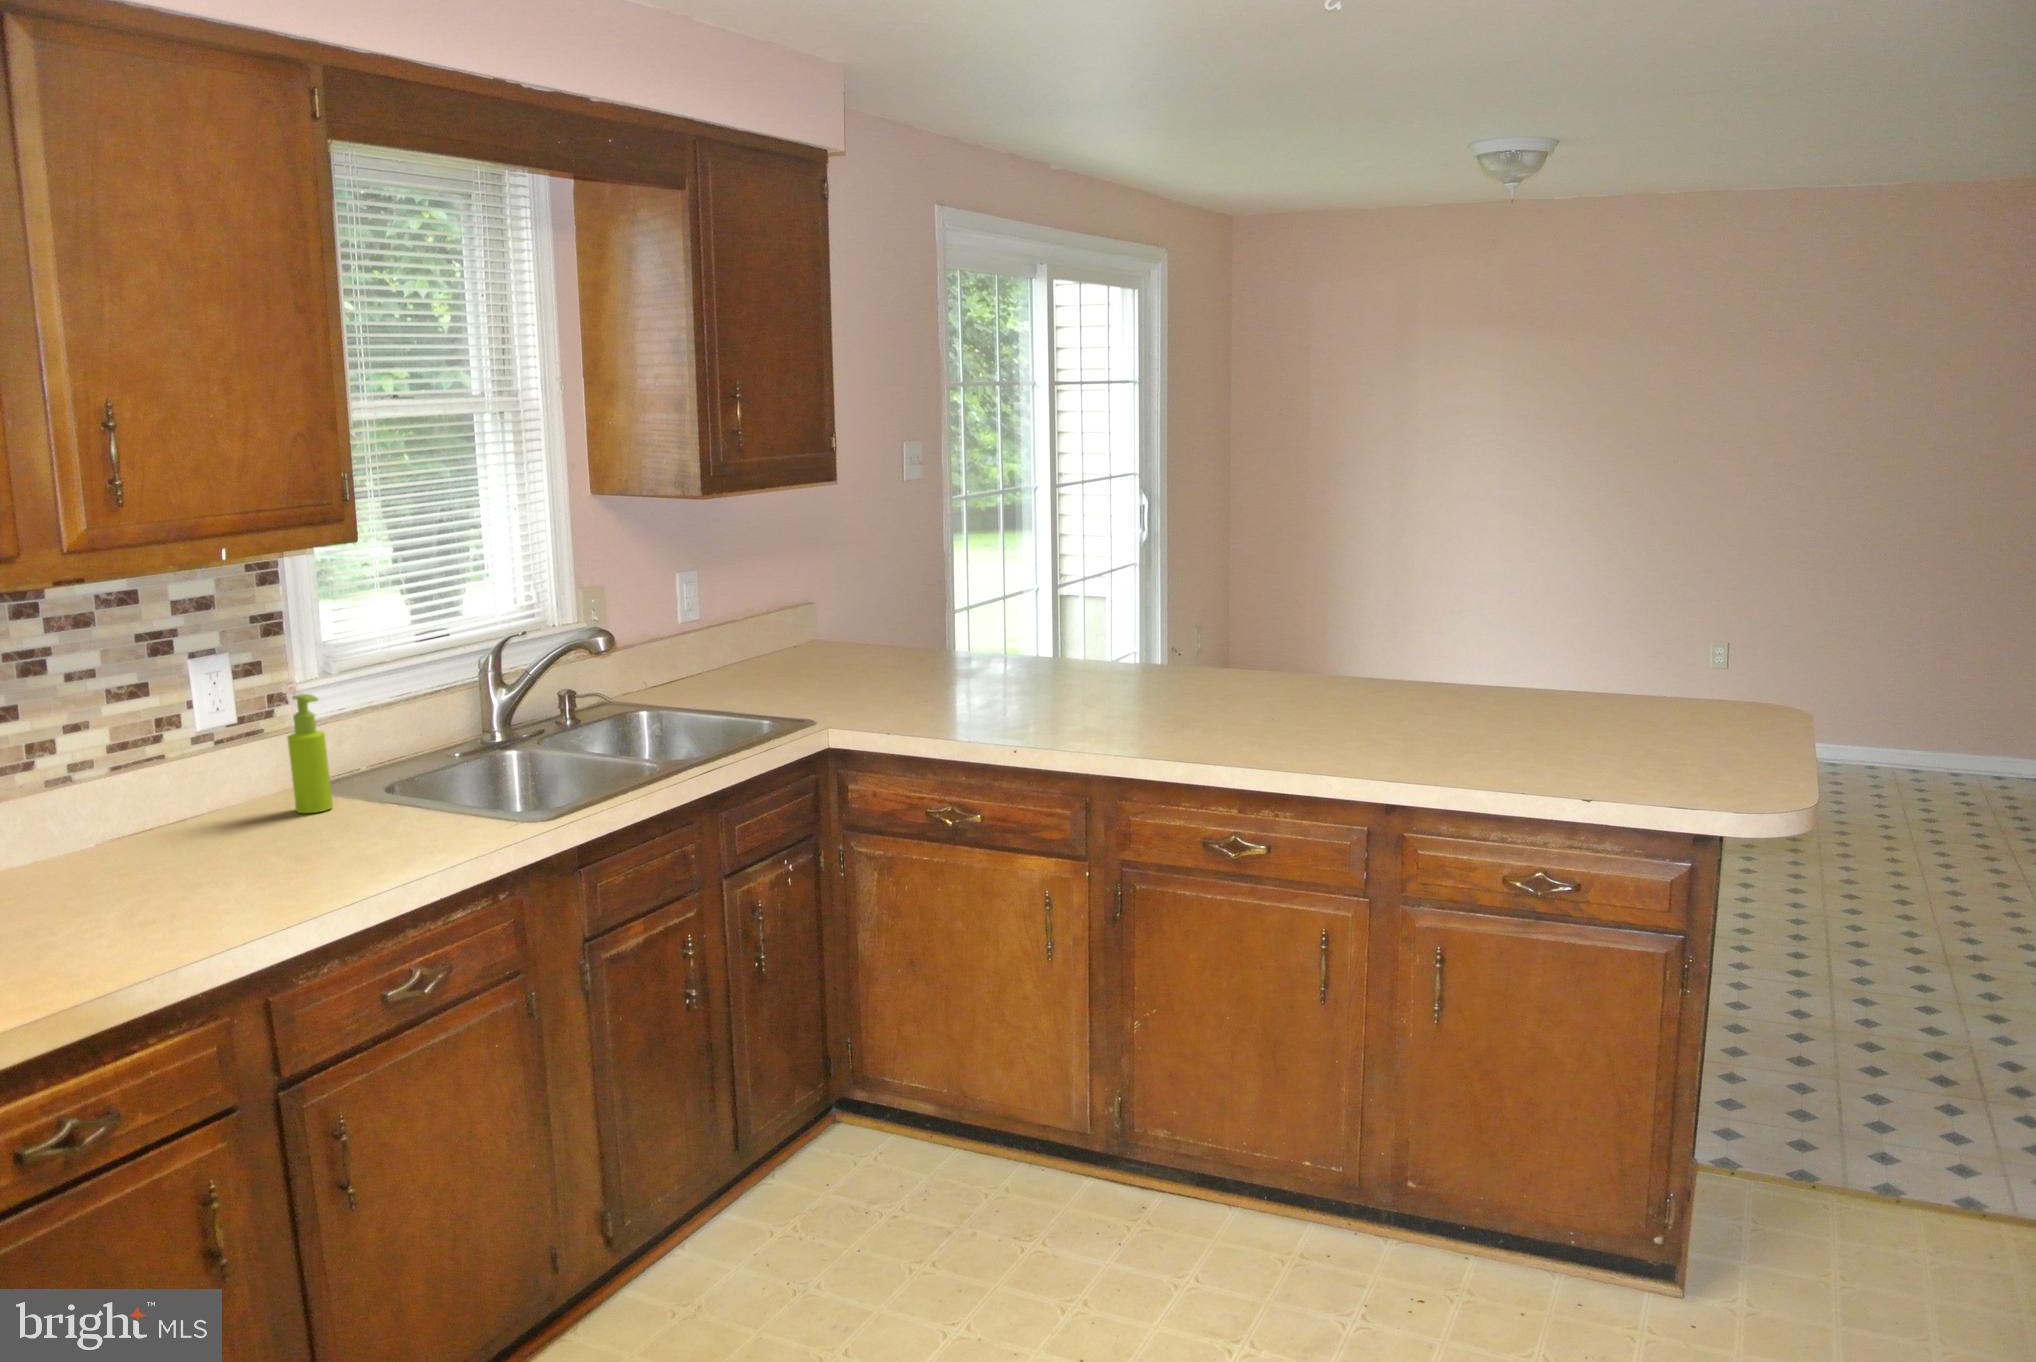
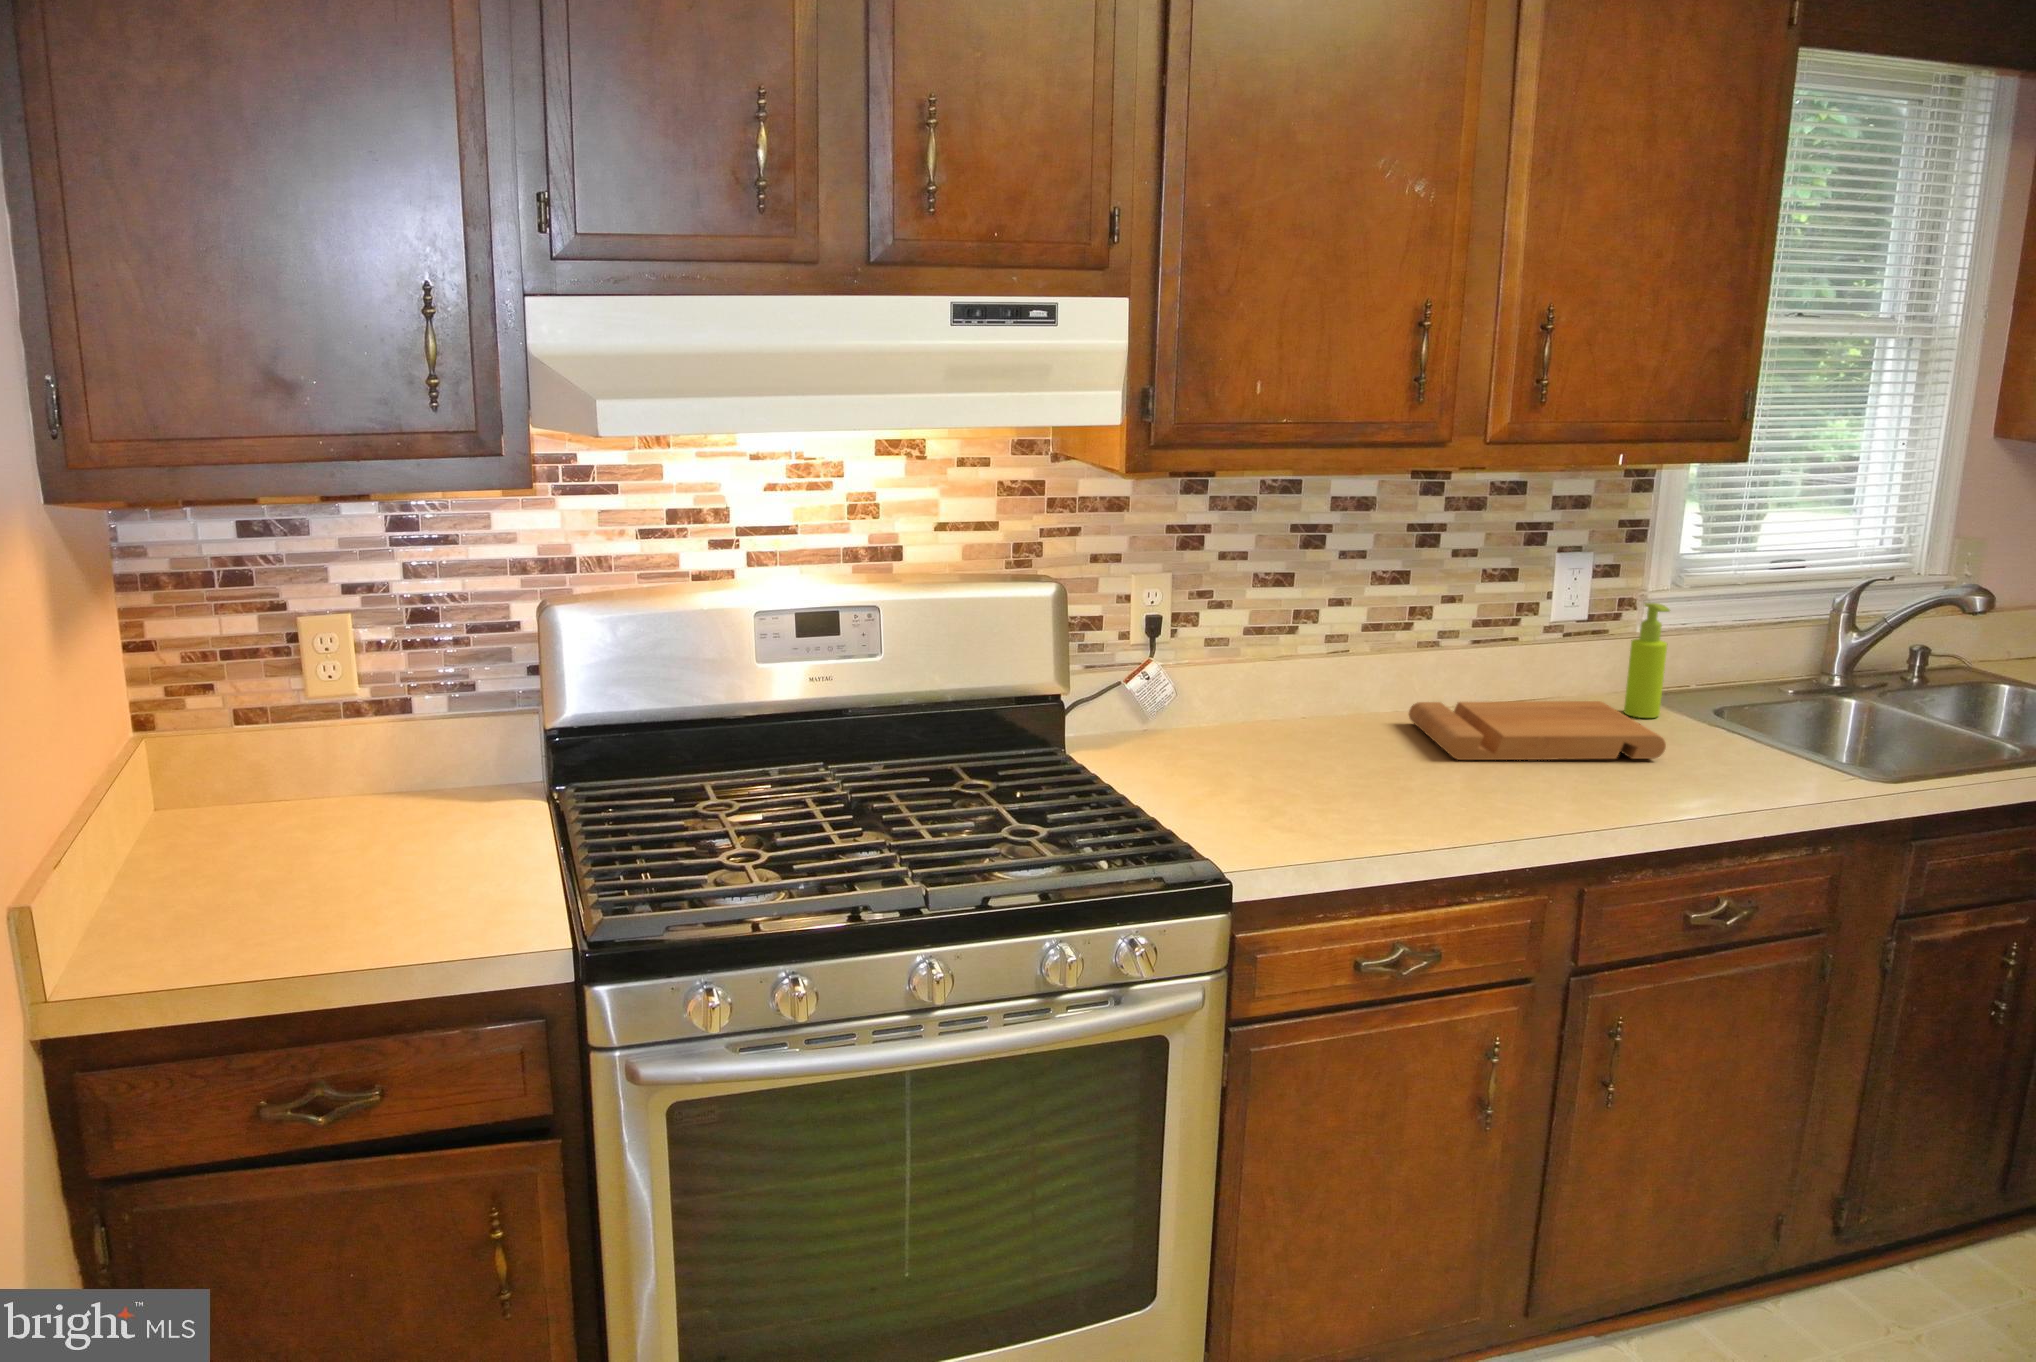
cutting board: none [45,805,336,902] -> present [1409,701,1666,760]

